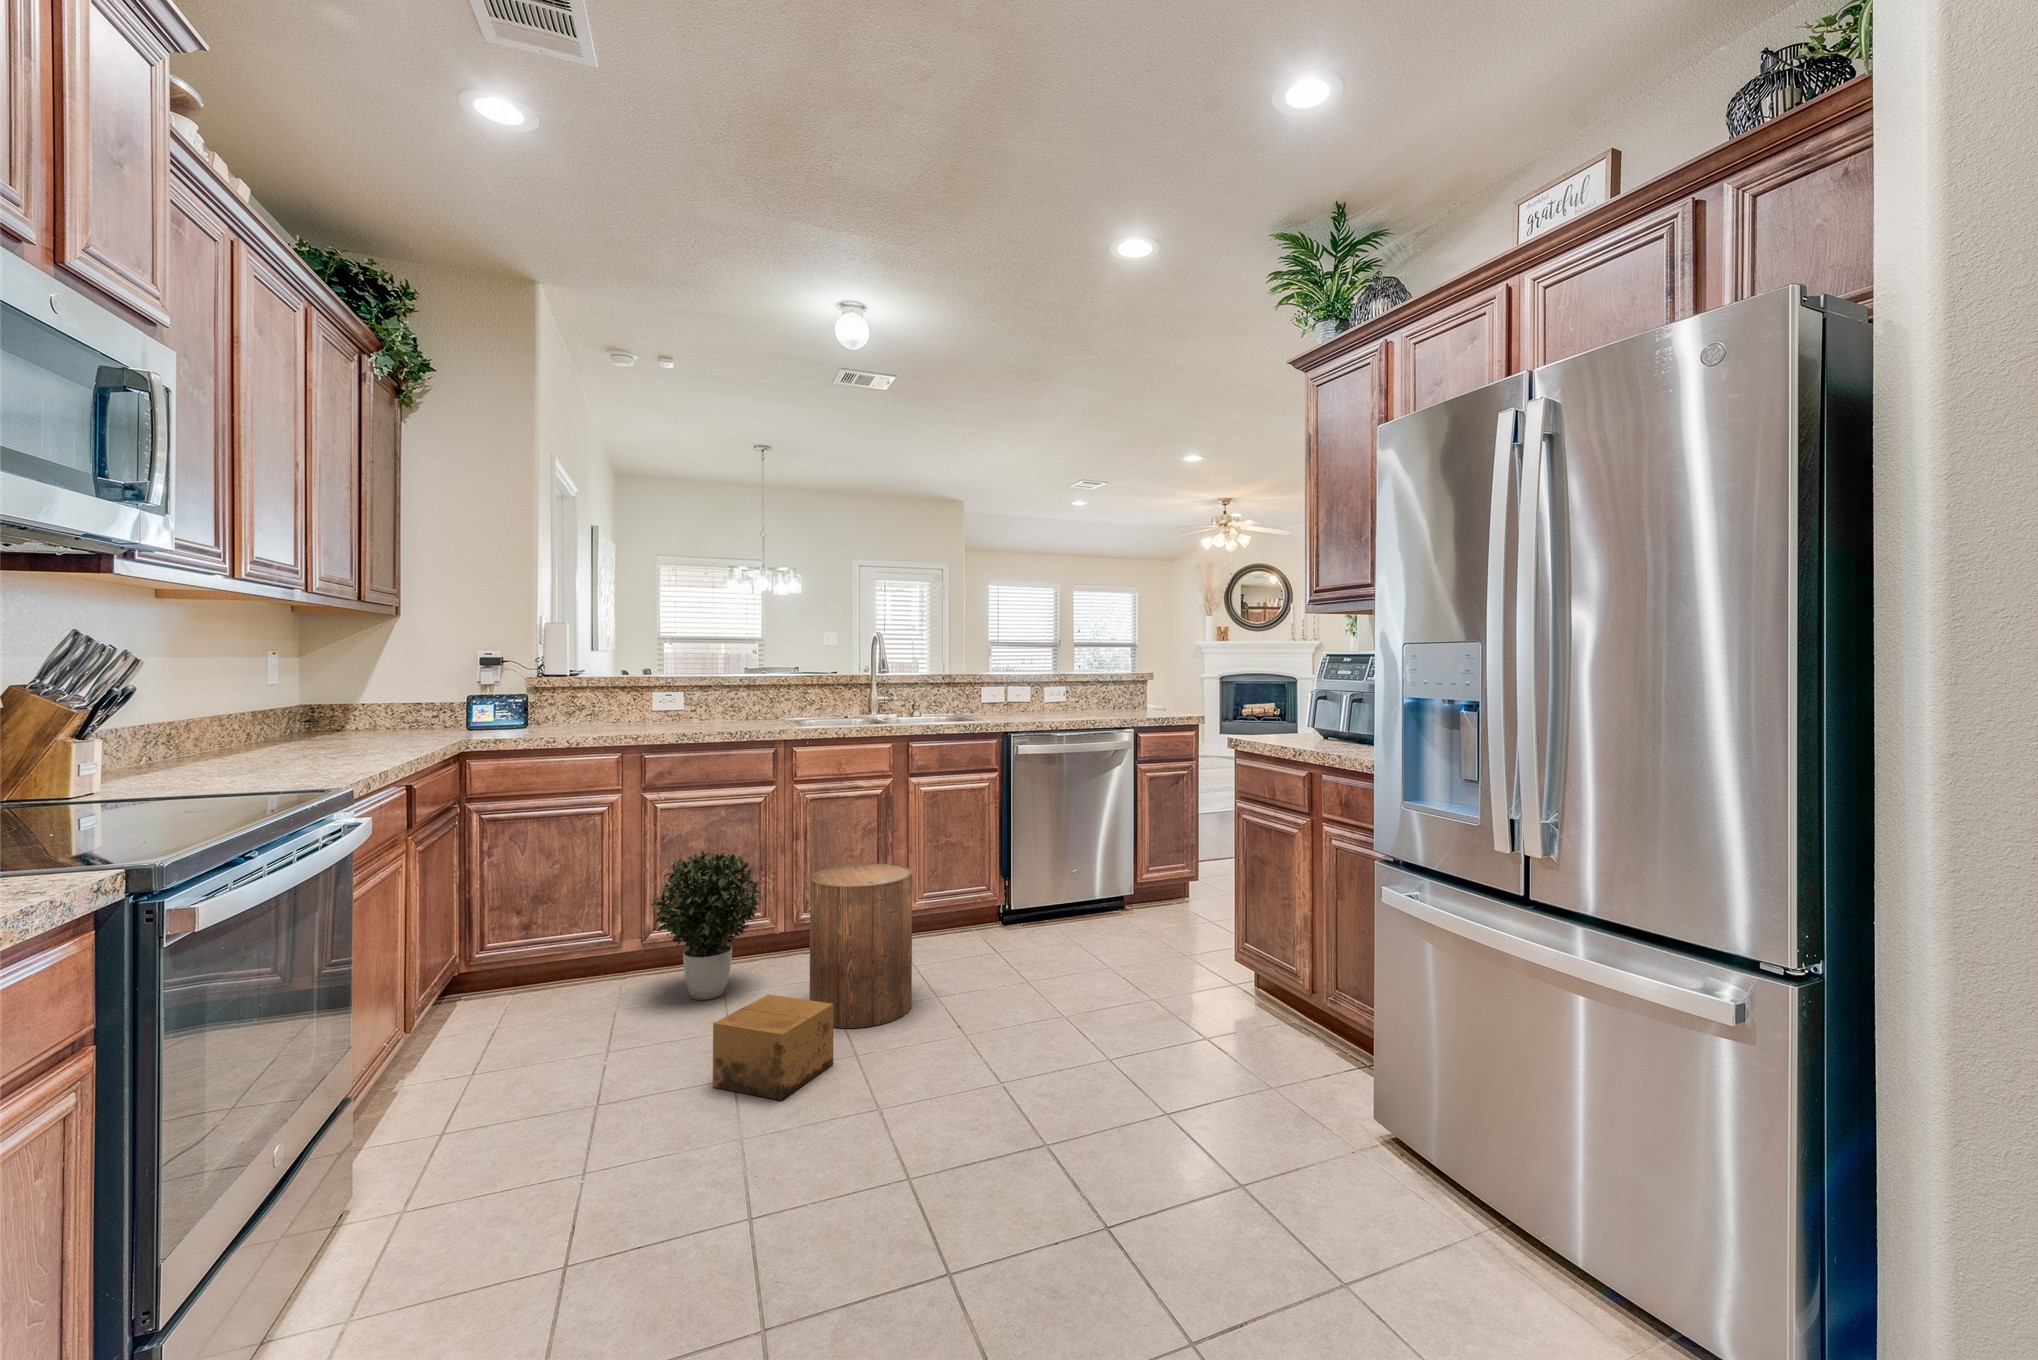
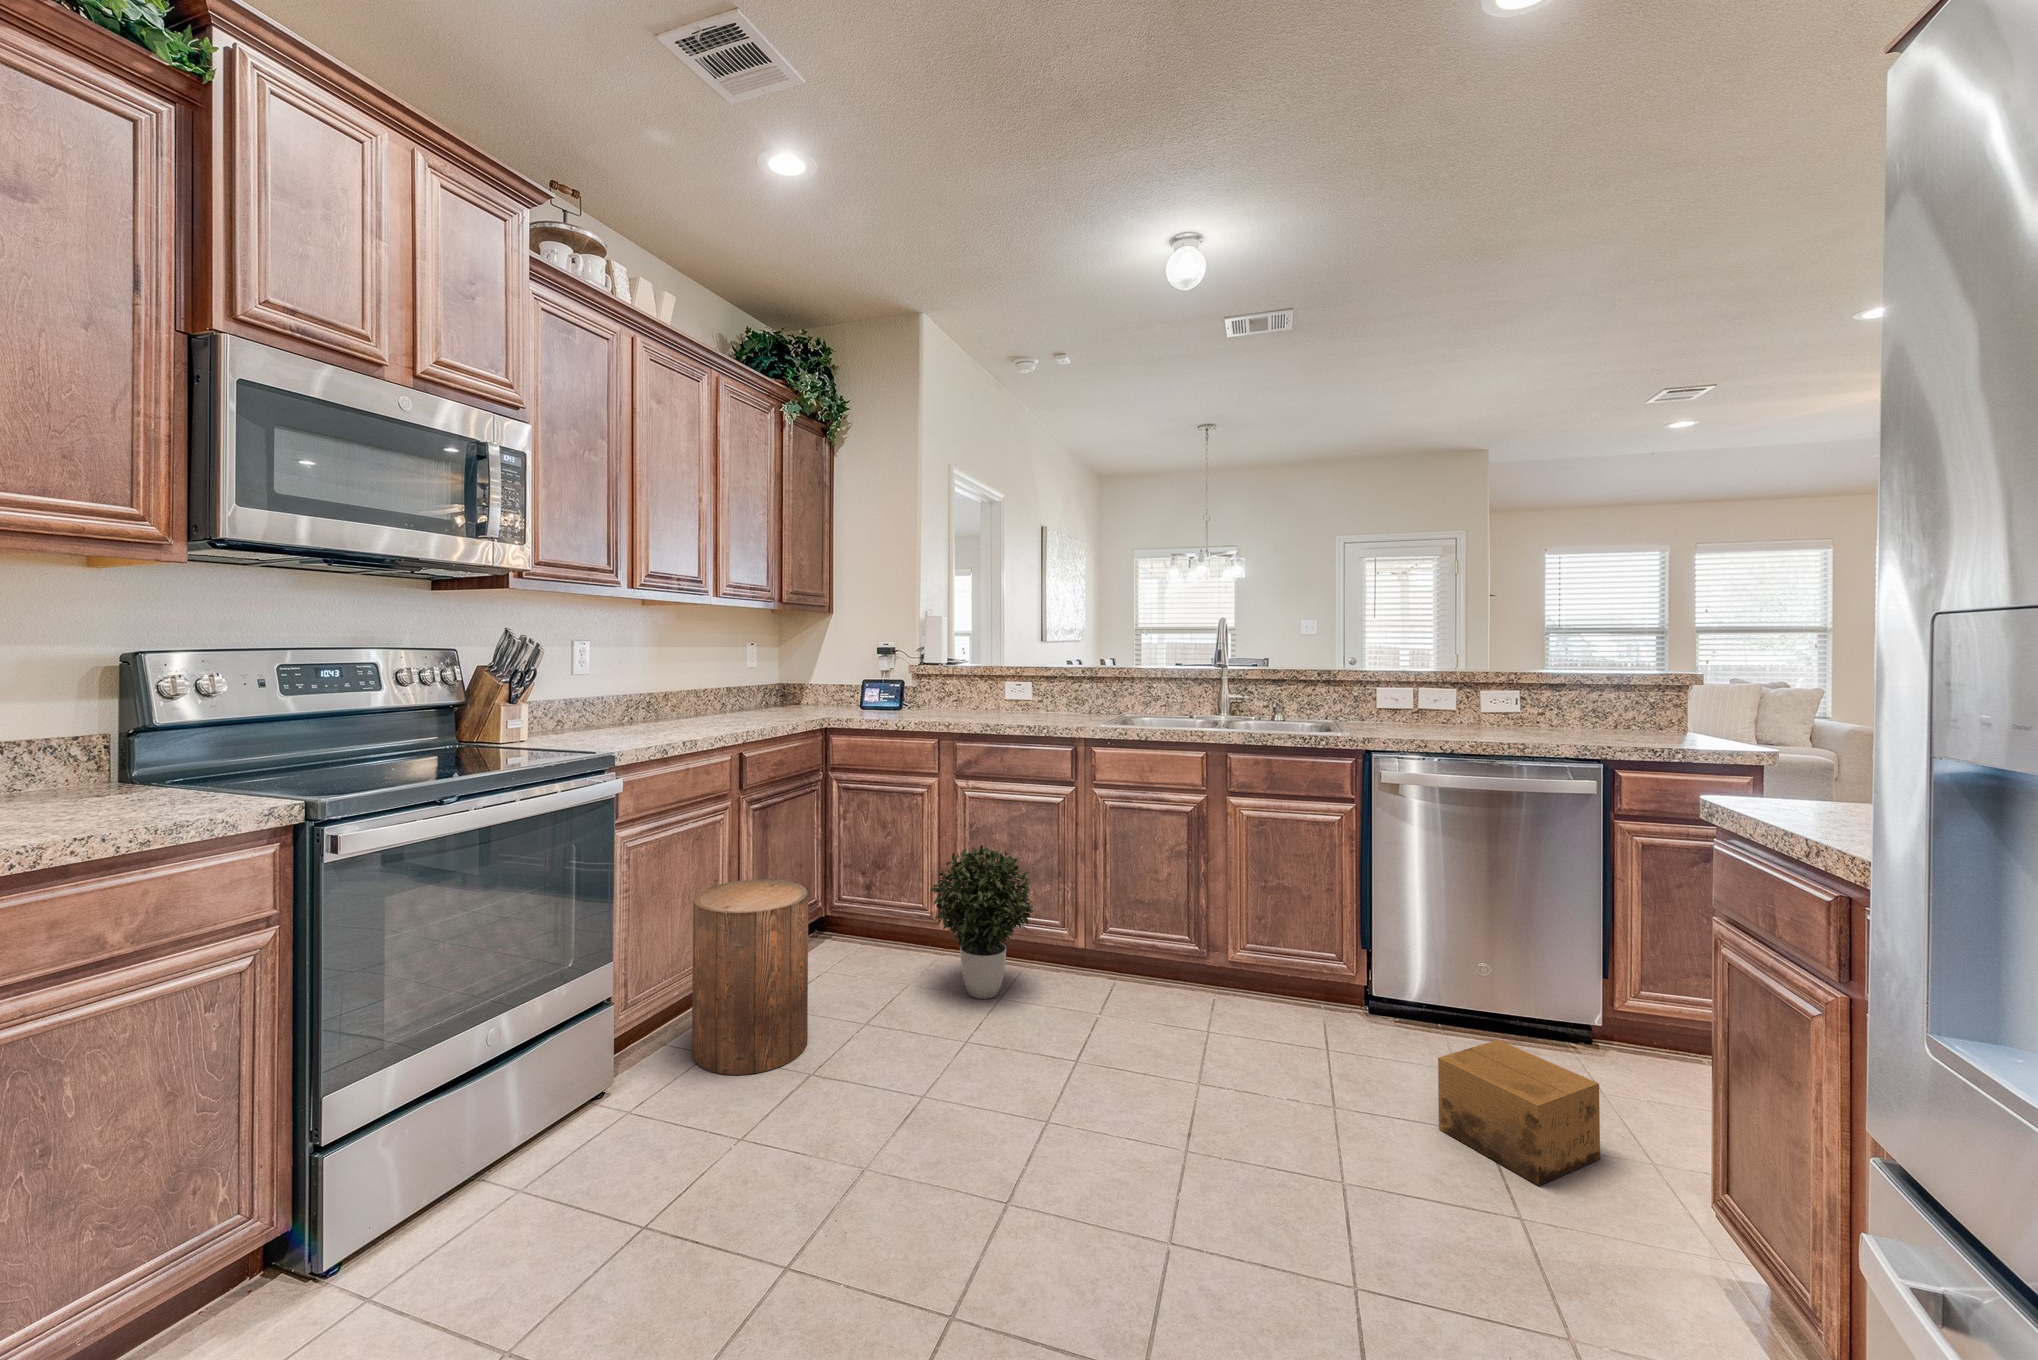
stool: present [810,863,912,1028] -> present [692,879,808,1075]
cardboard box: present [713,994,834,1100] -> present [1438,1040,1600,1185]

